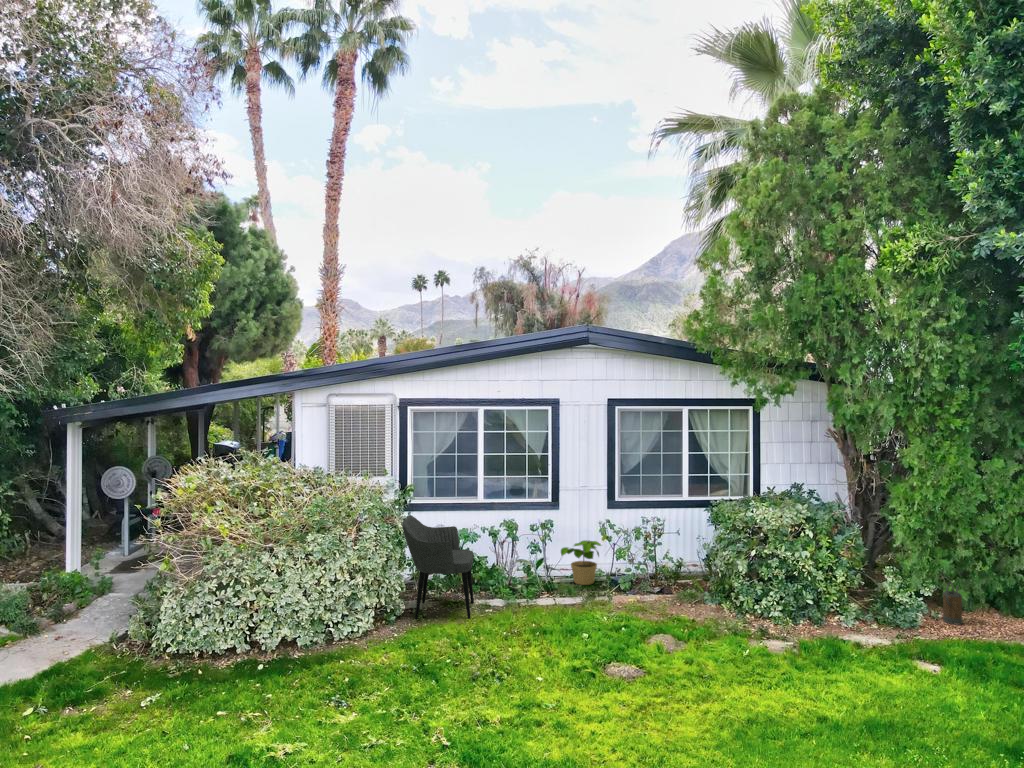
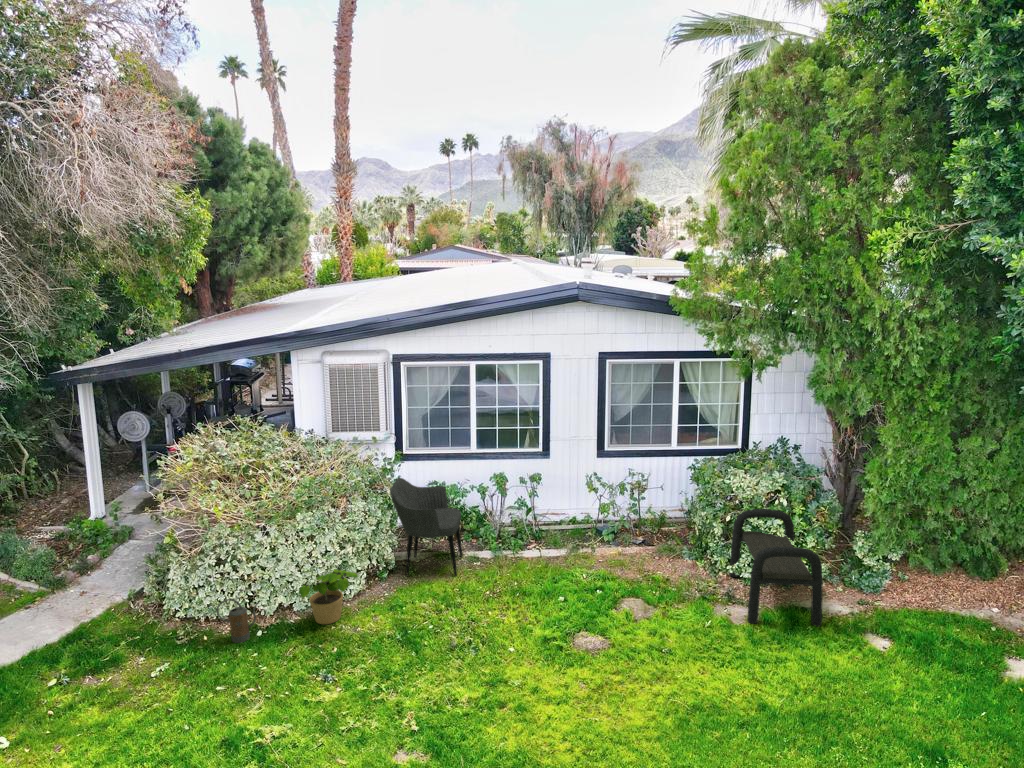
potted plant: present [561,540,601,585] -> present [299,569,358,624]
bench: none [758,541,865,654] -> present [730,509,823,627]
watering can: present [943,582,963,625] -> present [216,599,258,643]

